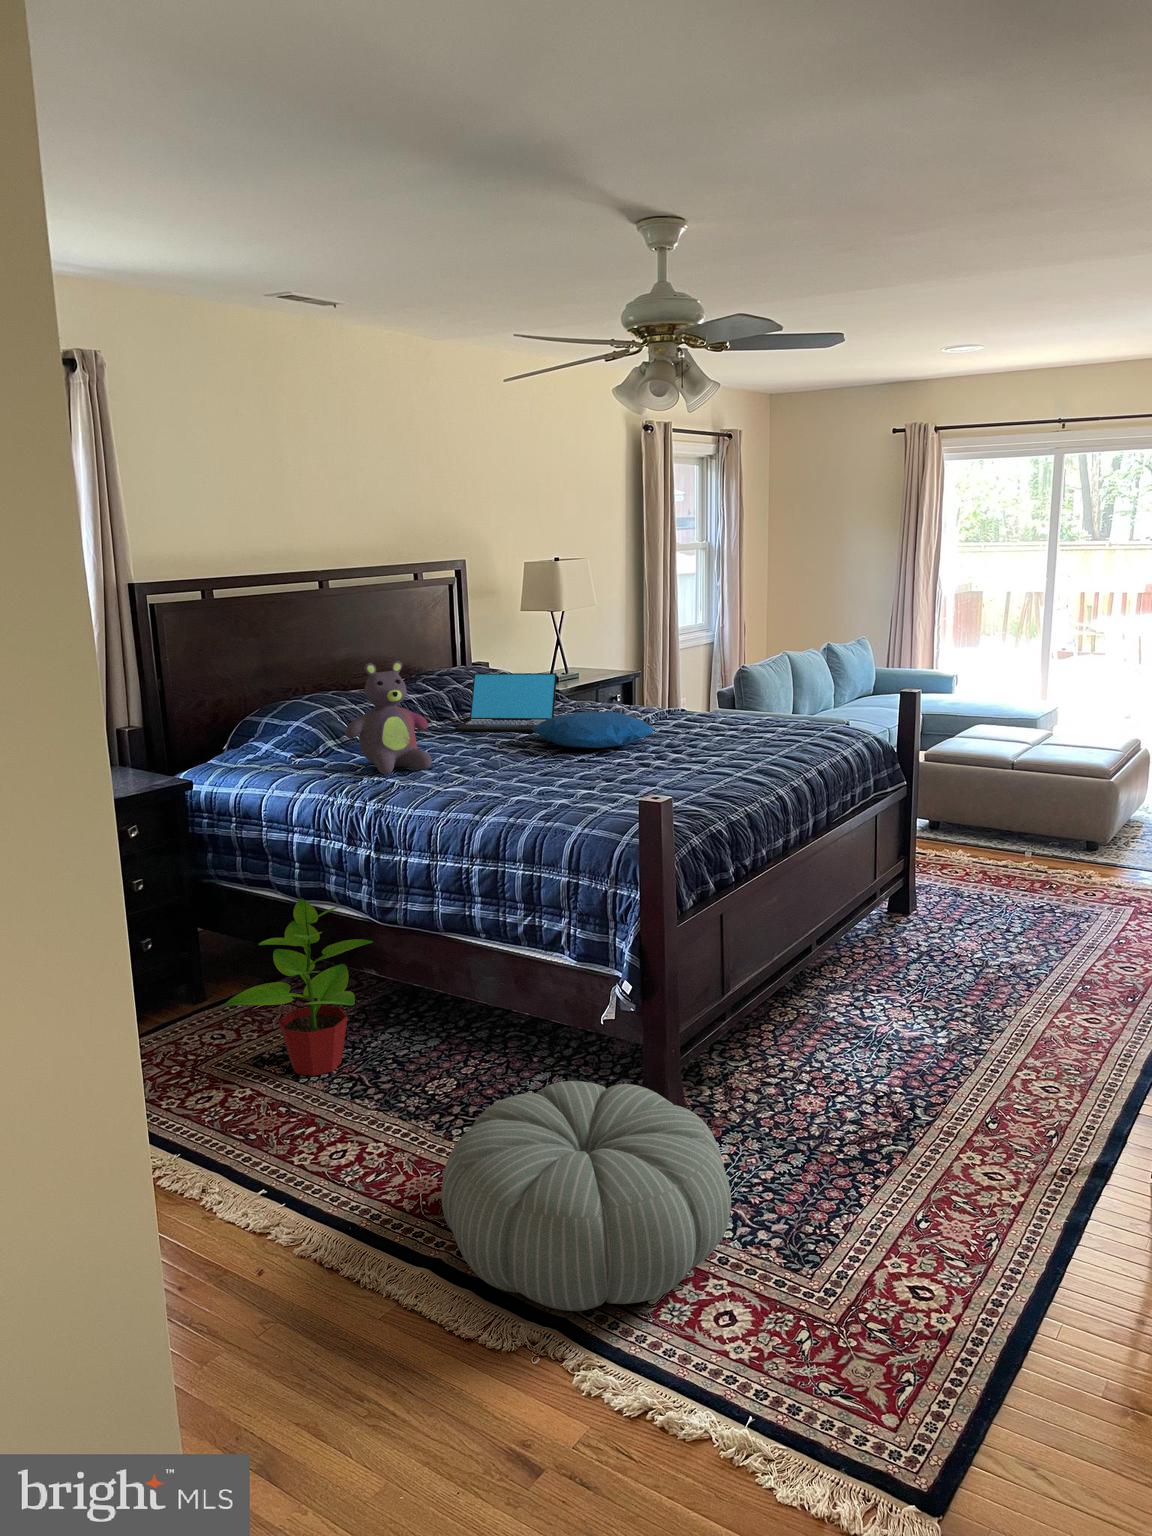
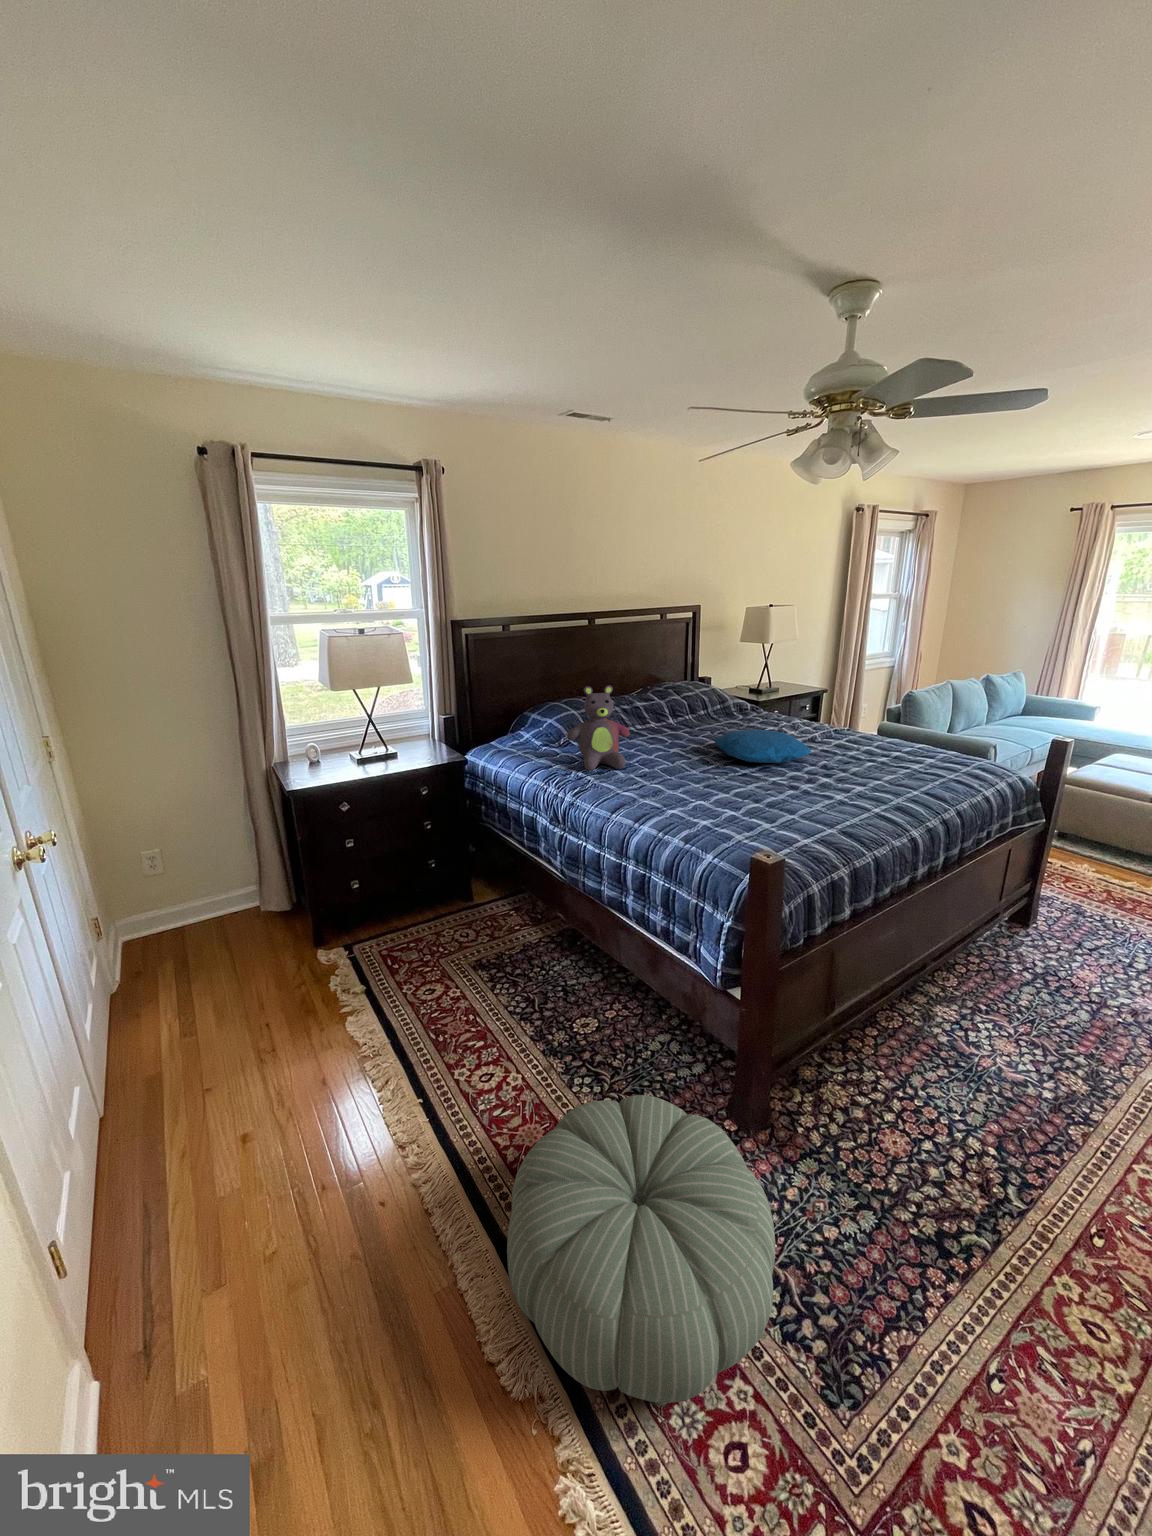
laptop: present [455,673,557,732] -> none [664,688,746,739]
potted plant: present [225,899,373,1076] -> none [447,863,551,991]

